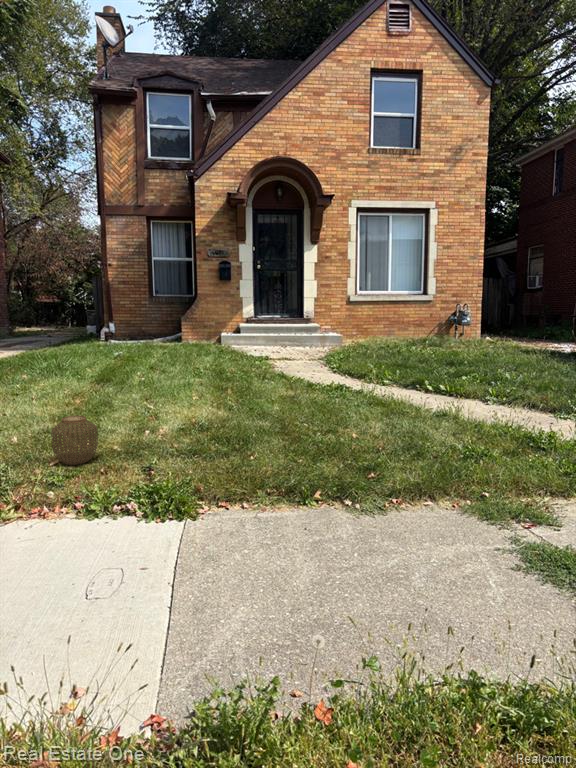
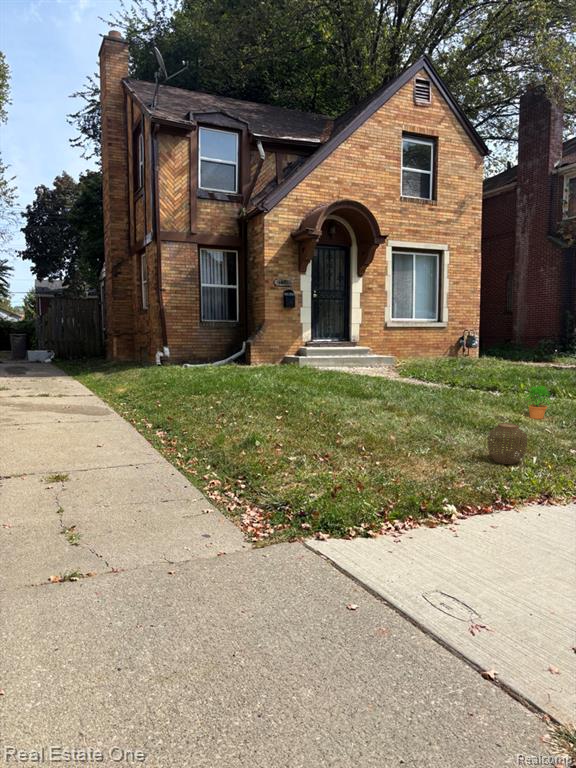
potted plant: none [290,371,321,413] -> present [526,386,550,419]

